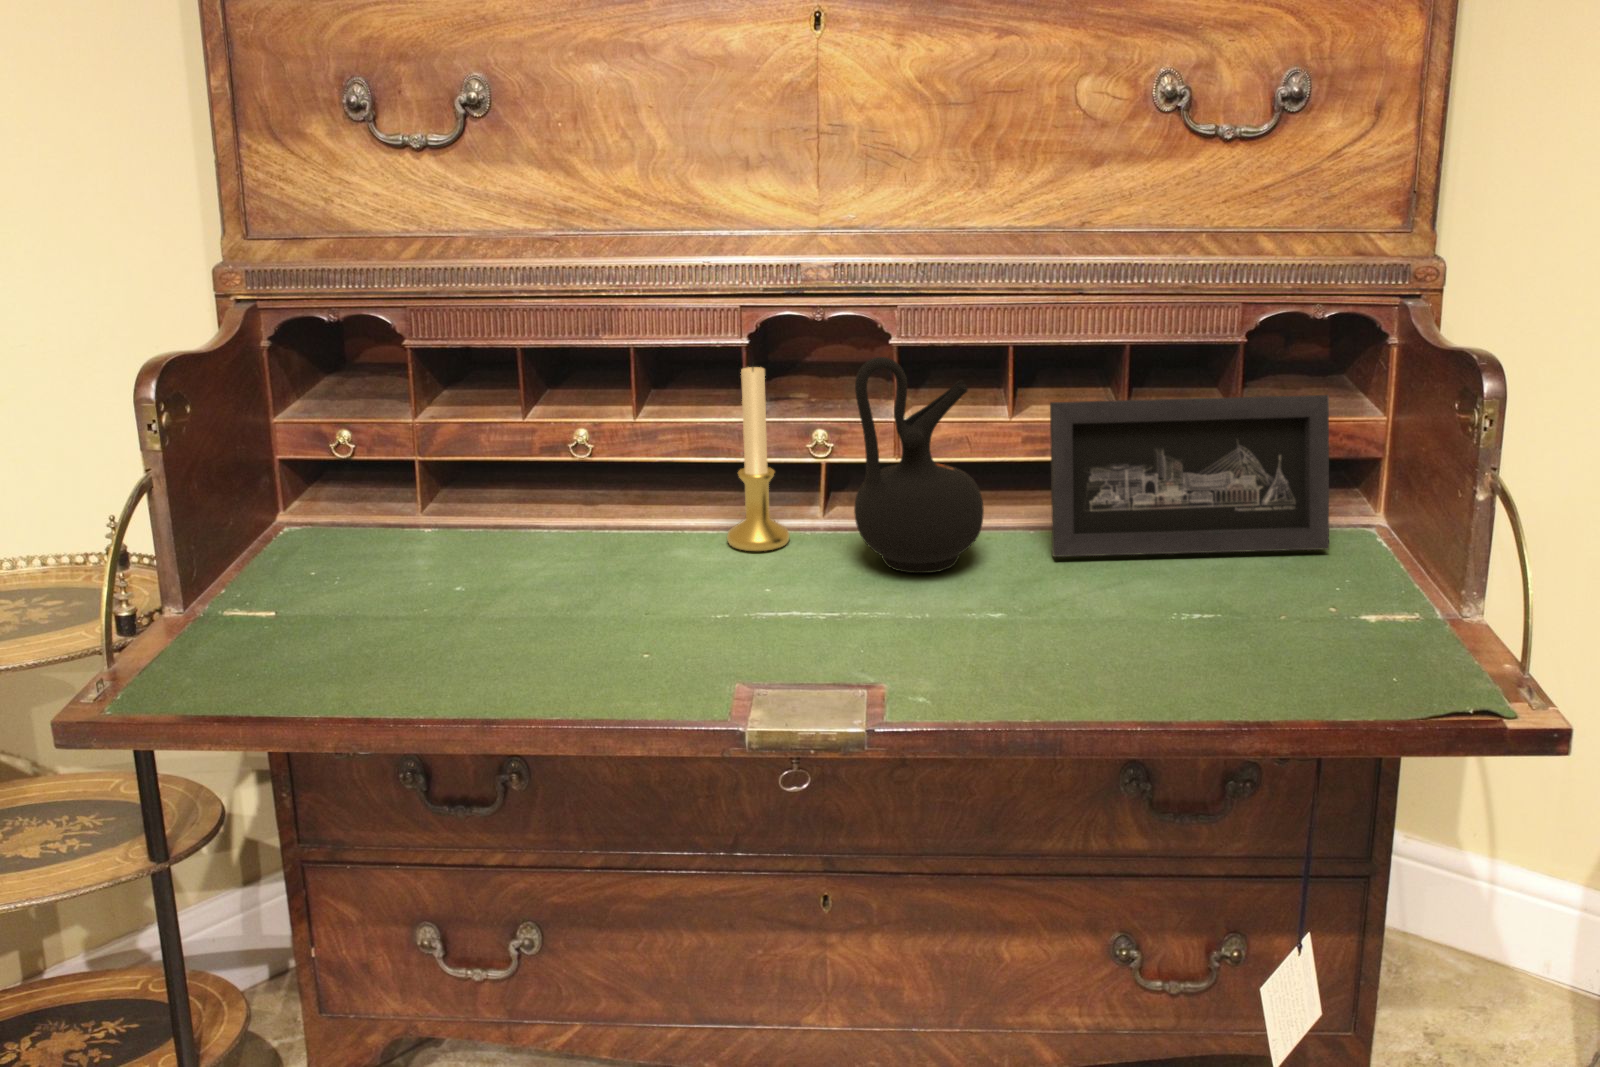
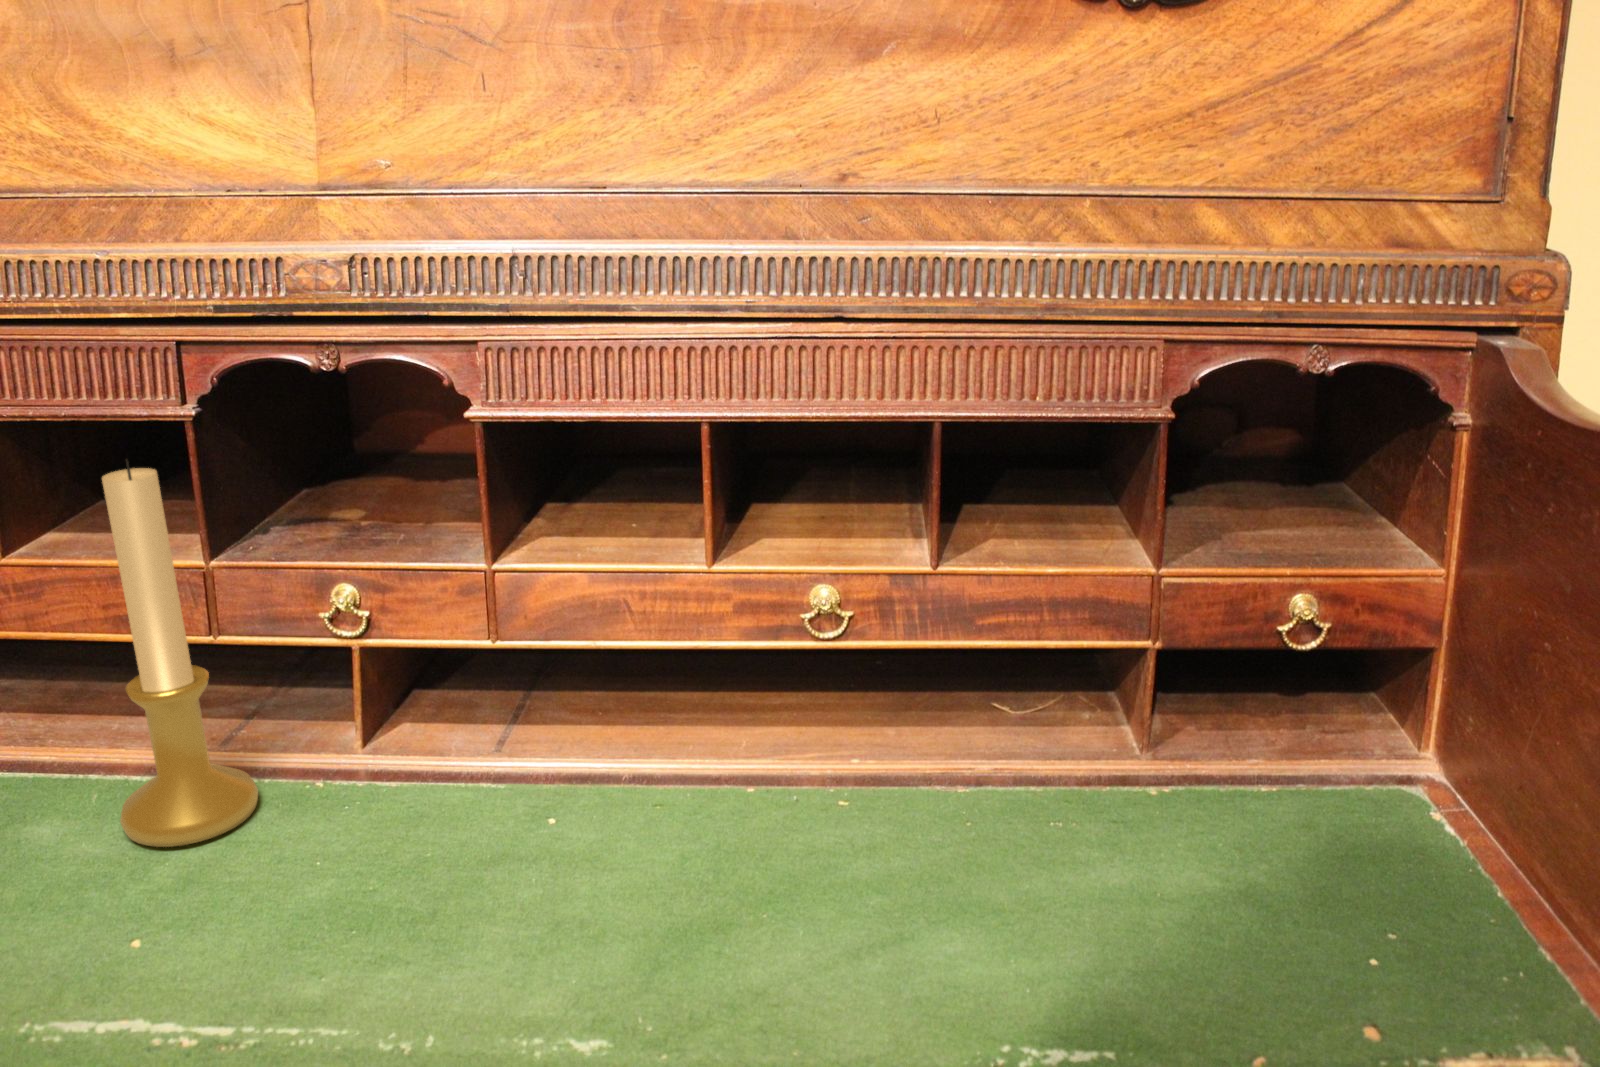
ceramic jug: present [854,357,984,573] -> none [274,458,608,926]
picture frame: present [1050,395,1329,557] -> none [757,534,1347,878]

